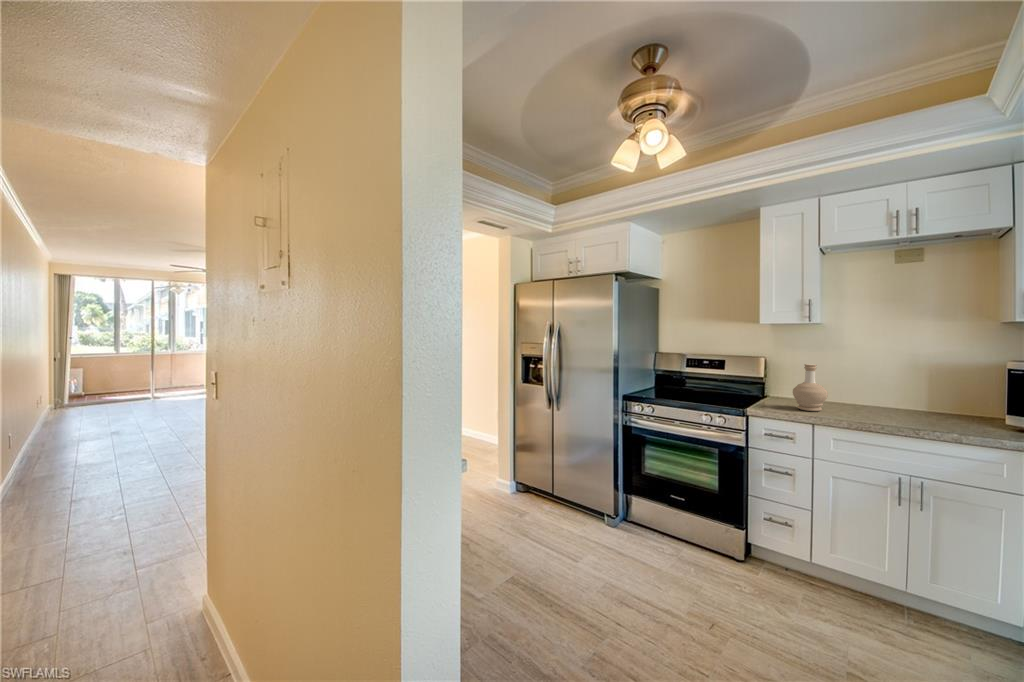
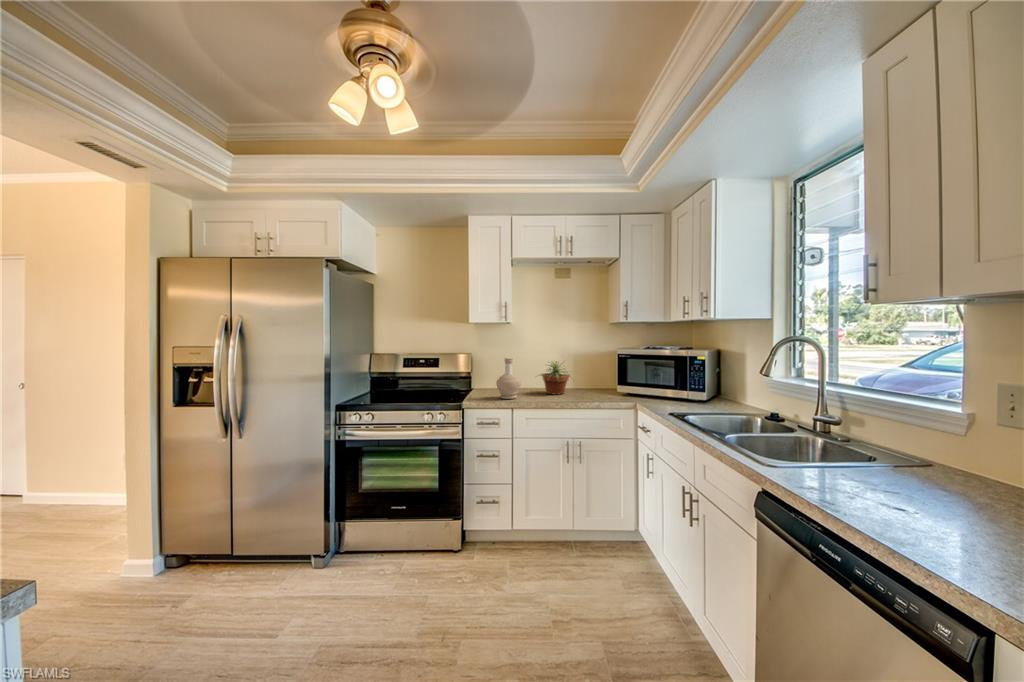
potted plant: none [853,370,928,414] -> present [541,362,570,395]

